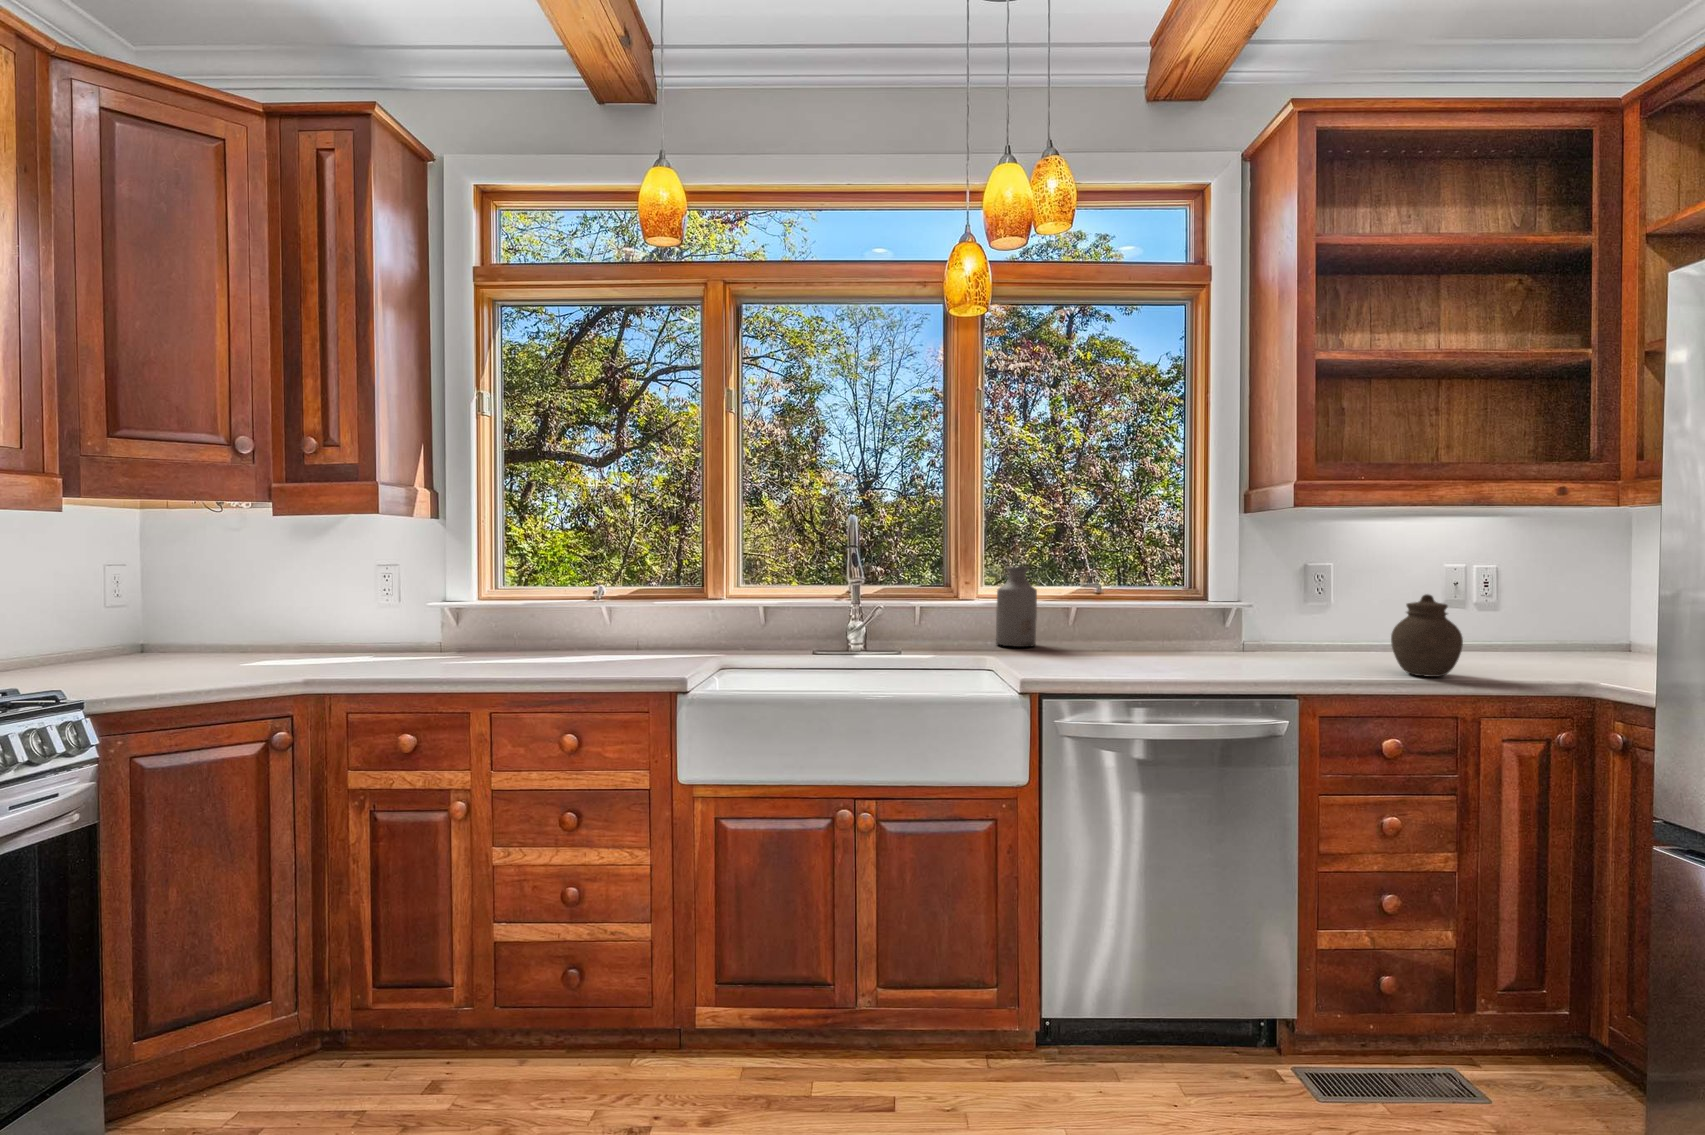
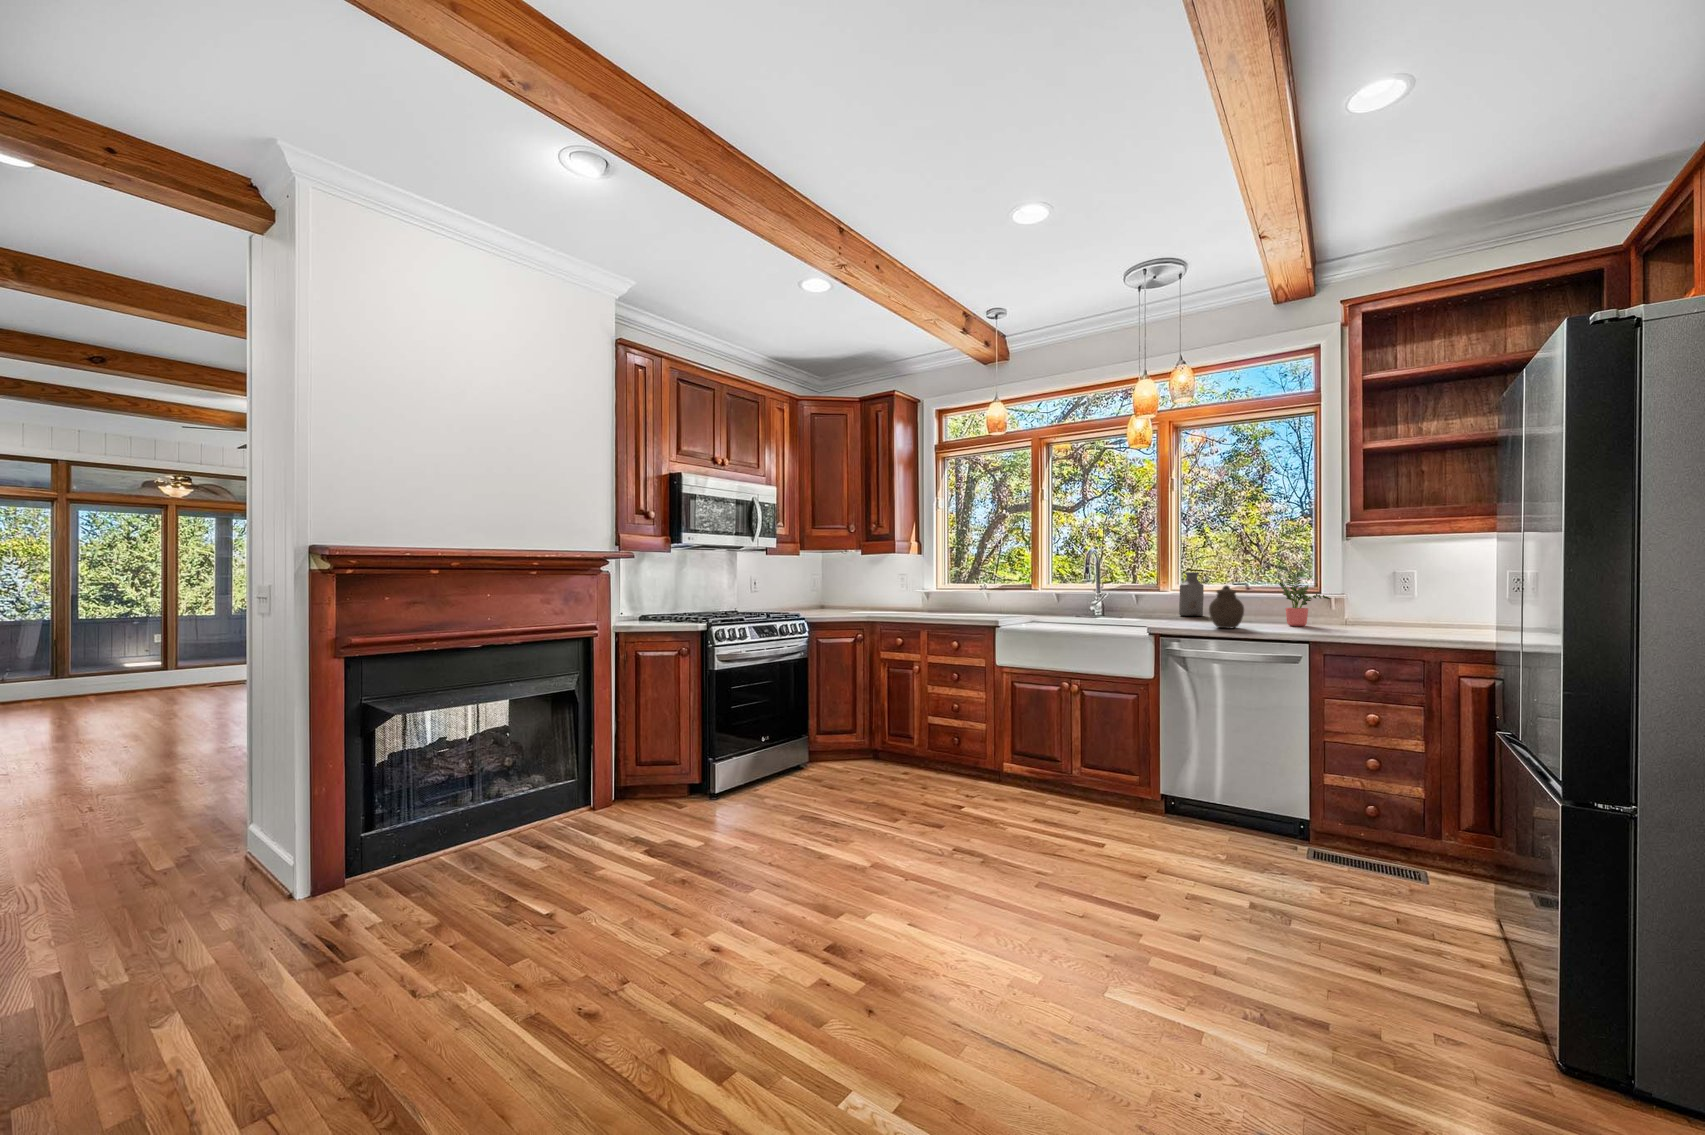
potted plant: none [1212,569,1280,664] -> present [1279,572,1330,626]
jar: present [1391,594,1463,677] -> present [1209,585,1244,628]

